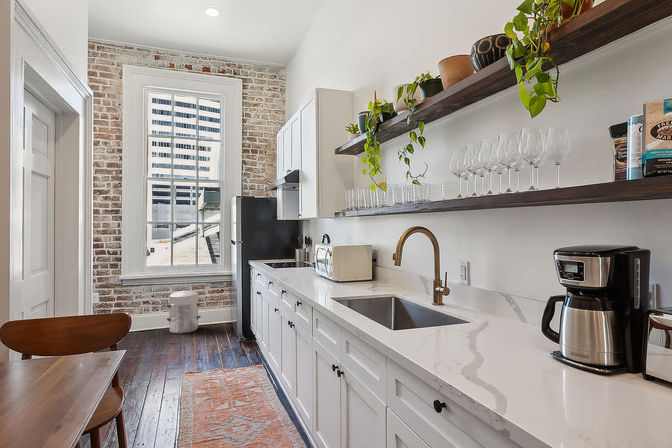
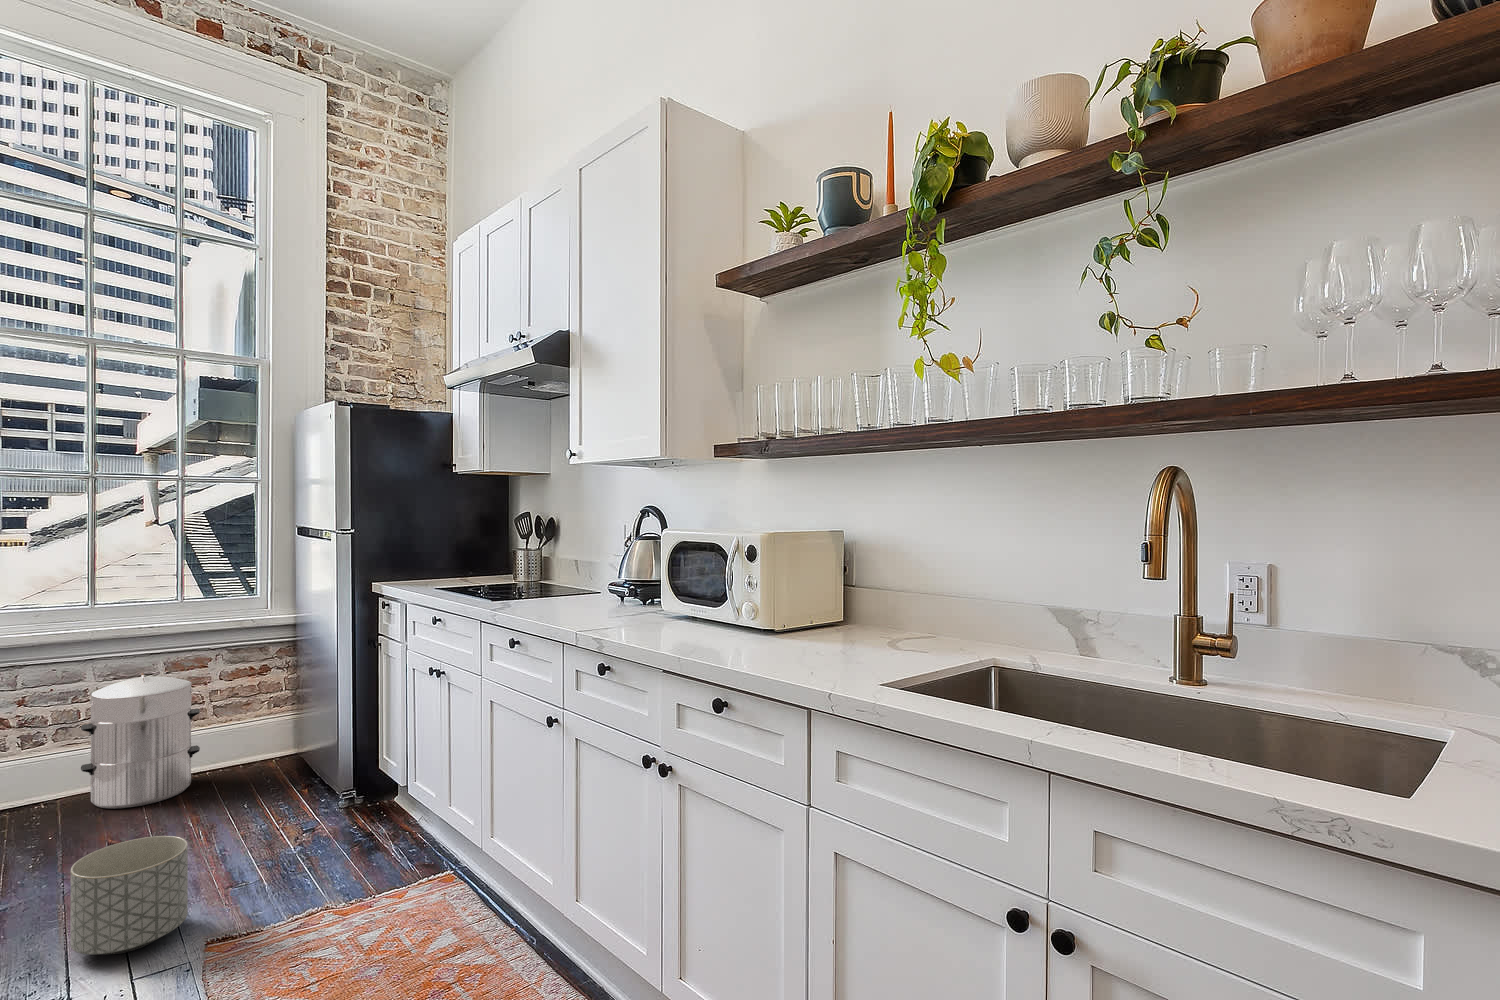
planter: none [152,339,183,372] -> present [70,836,188,955]

